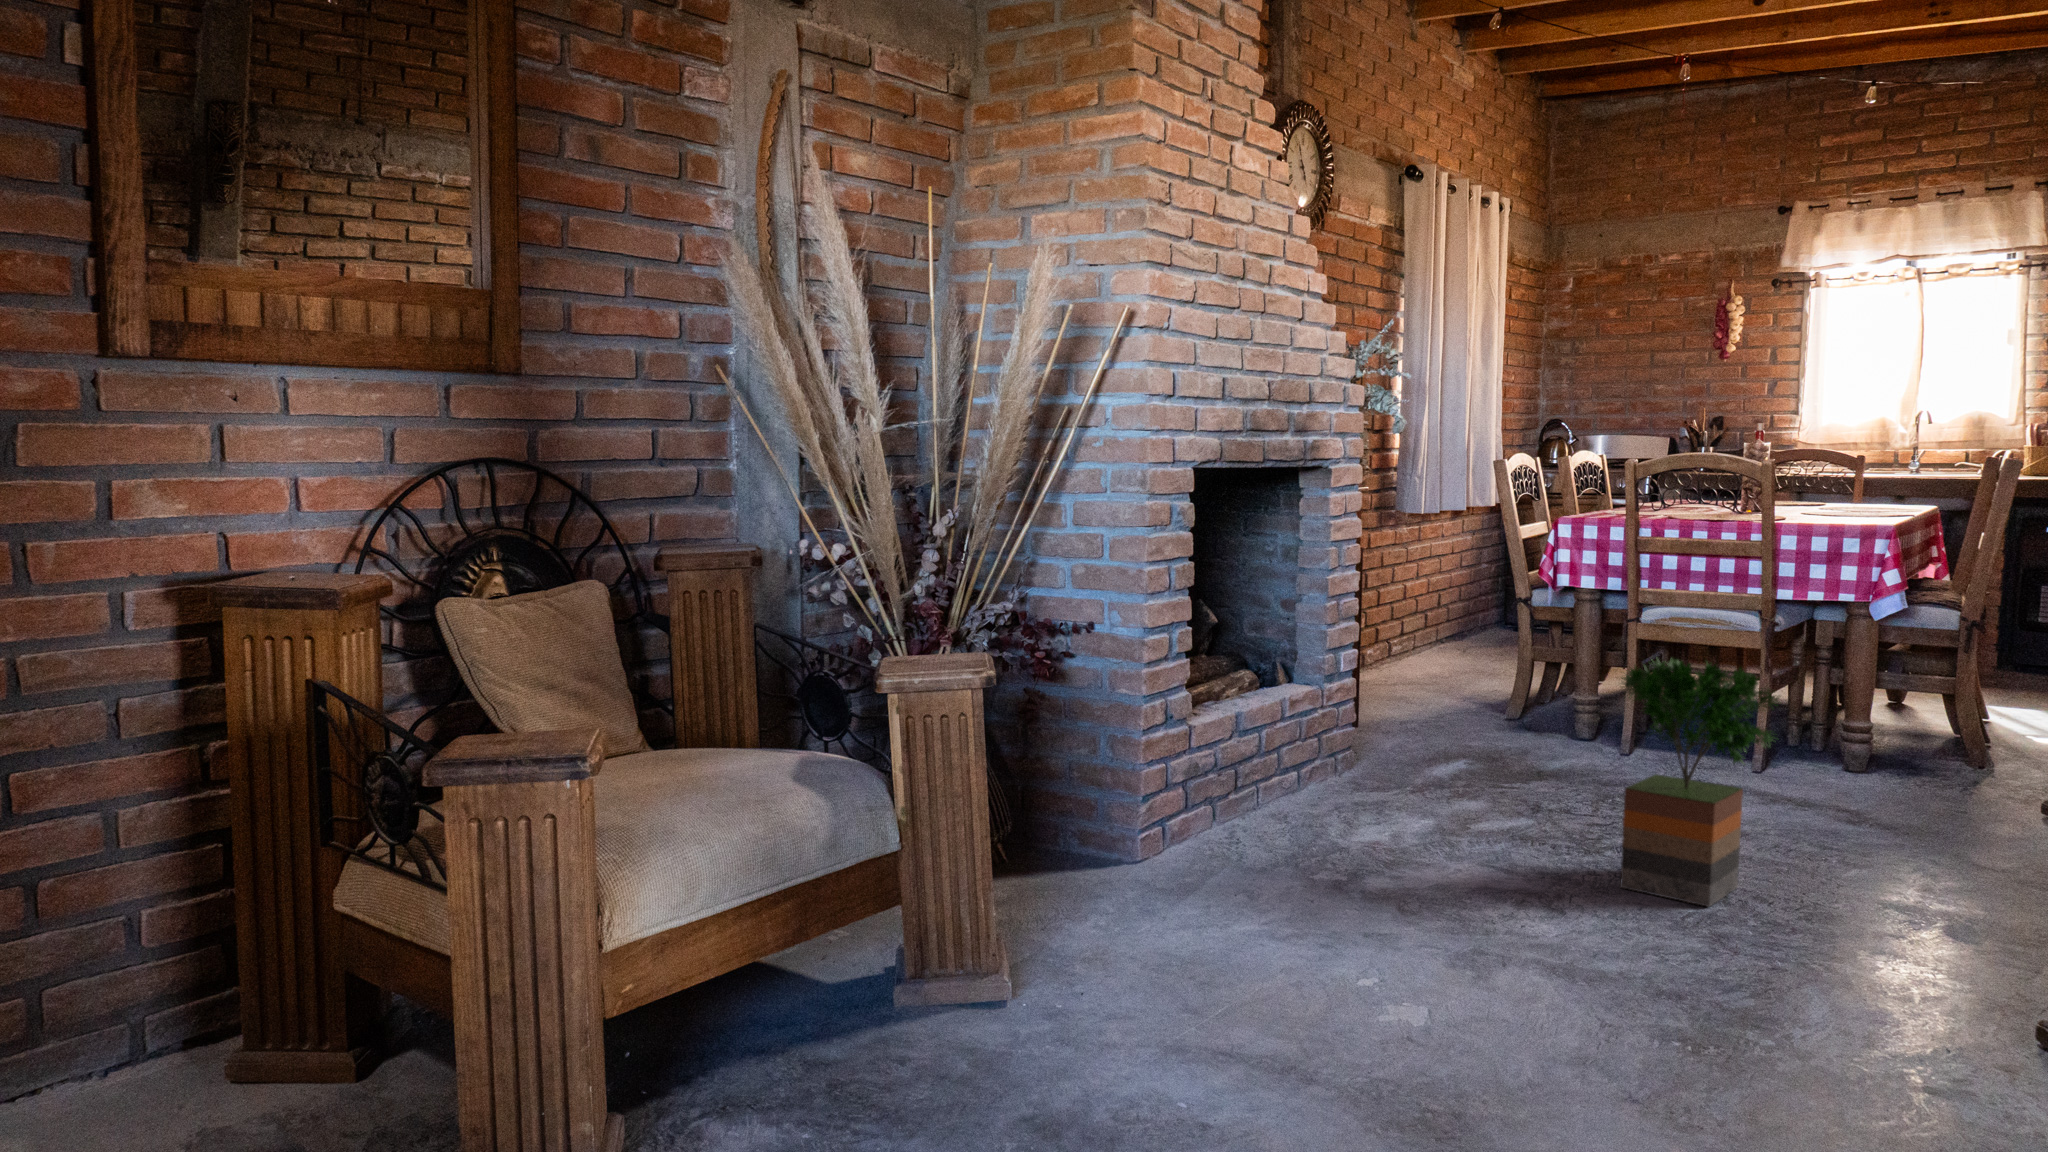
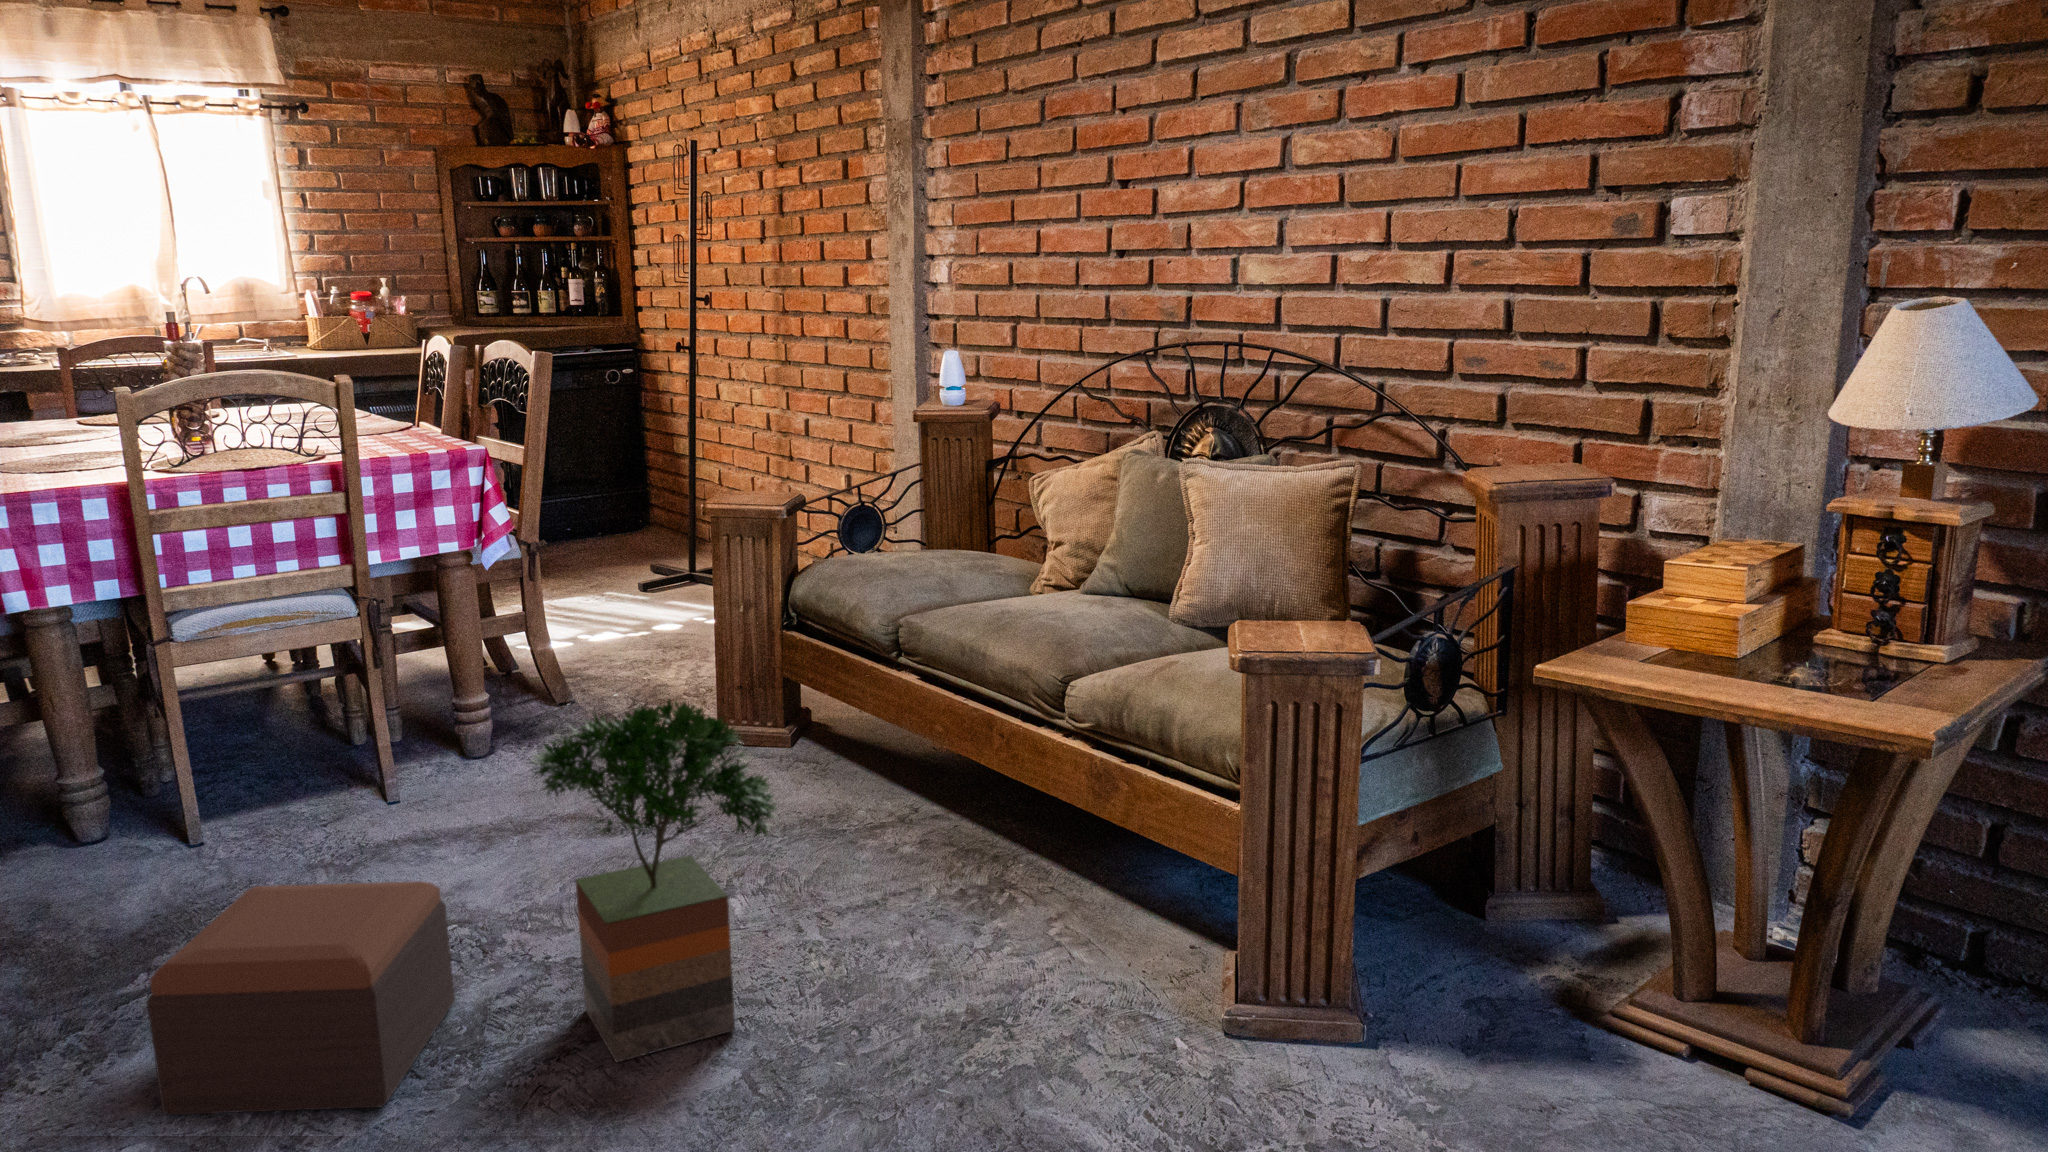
footstool: none [1417,732,1597,852] -> present [147,881,455,1115]

